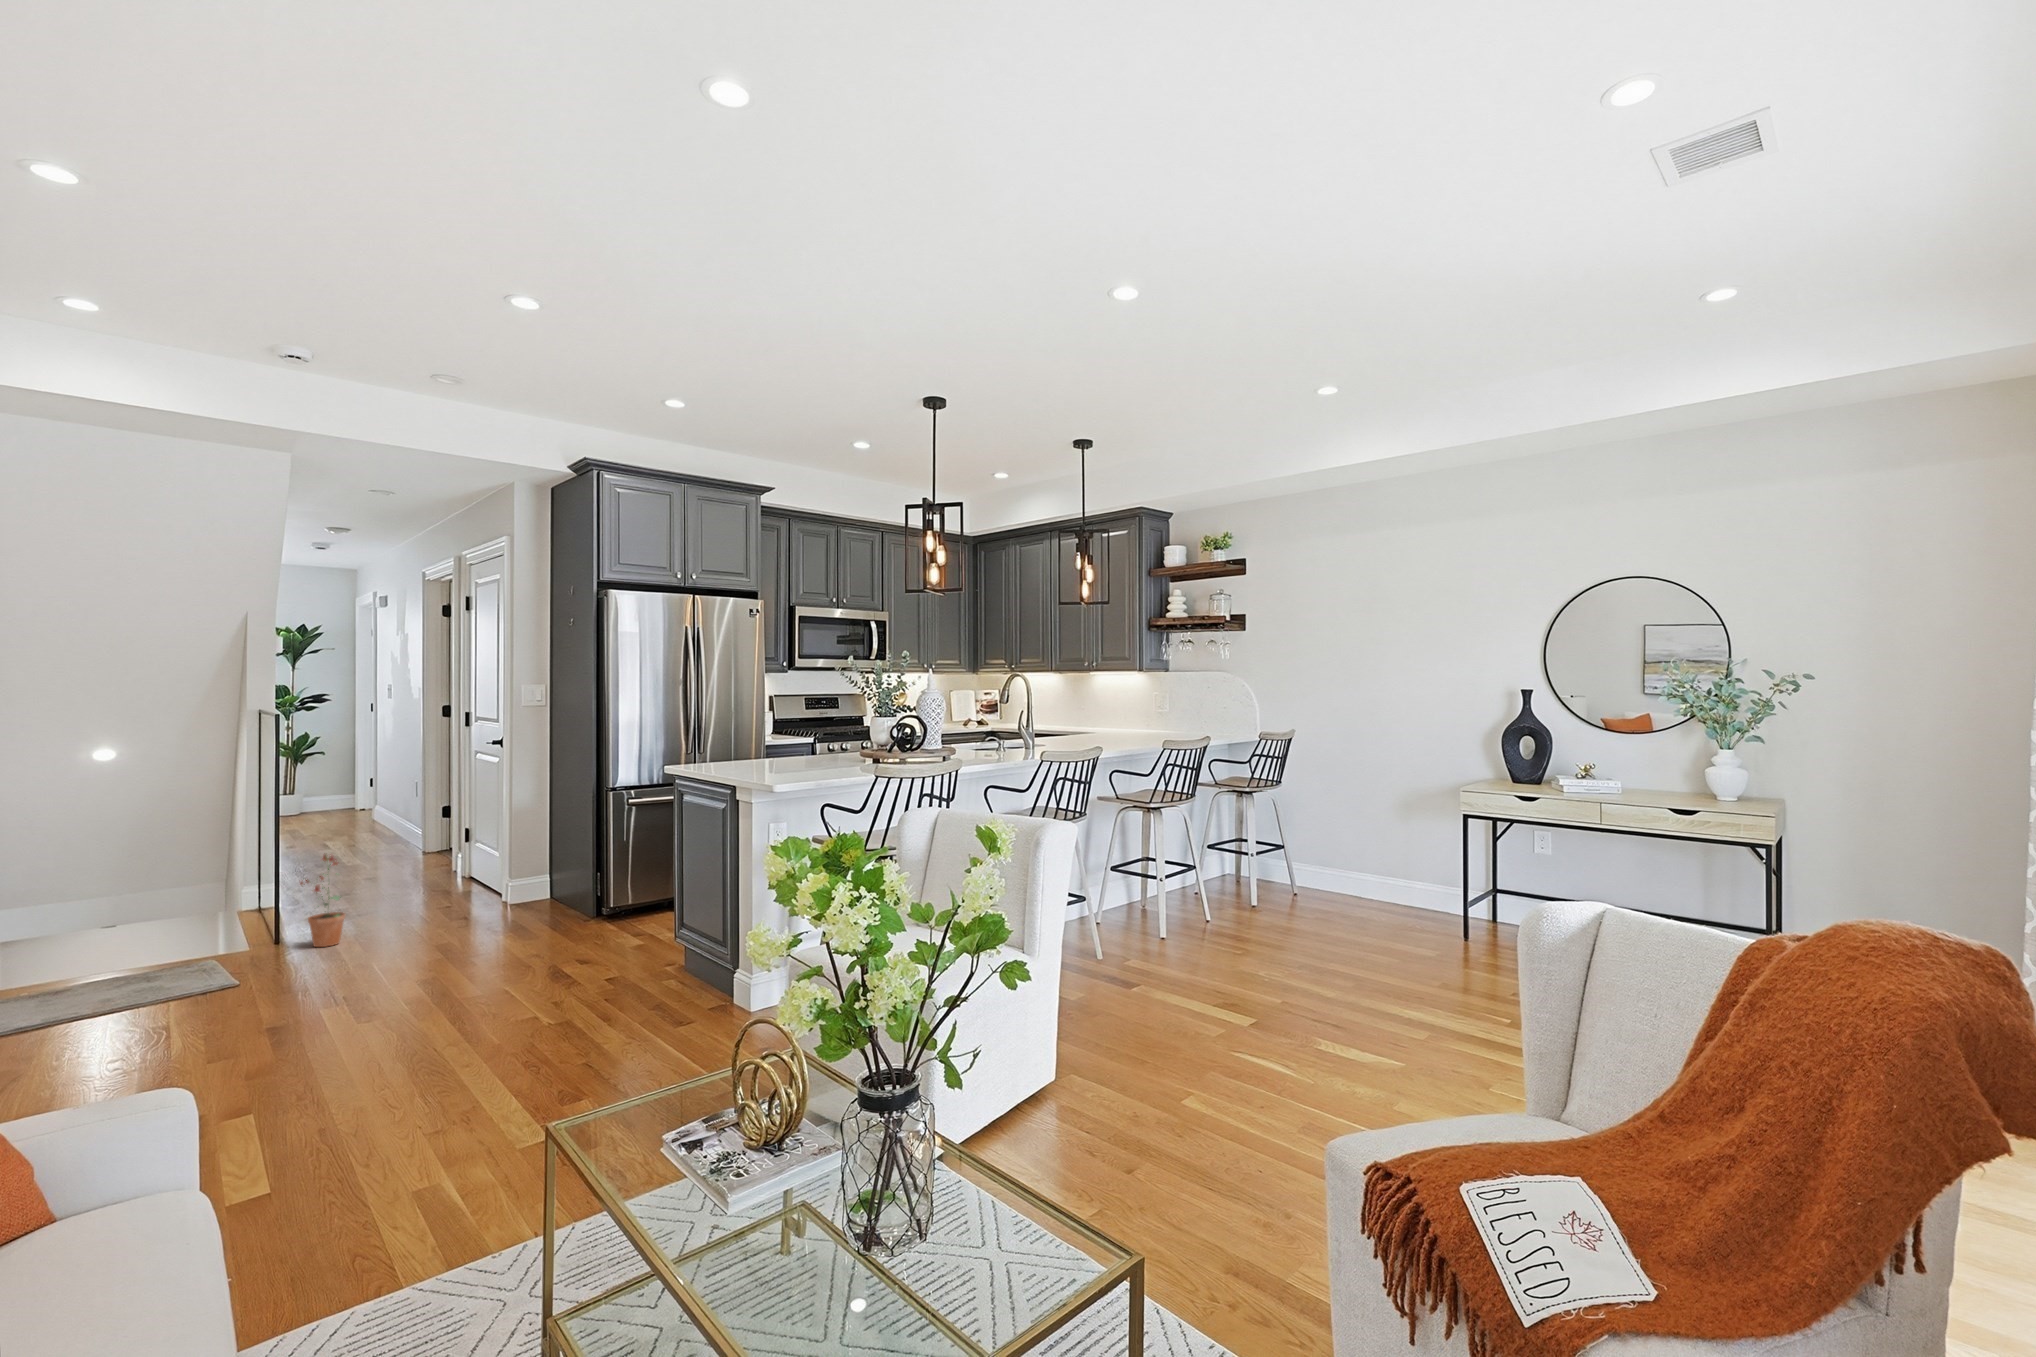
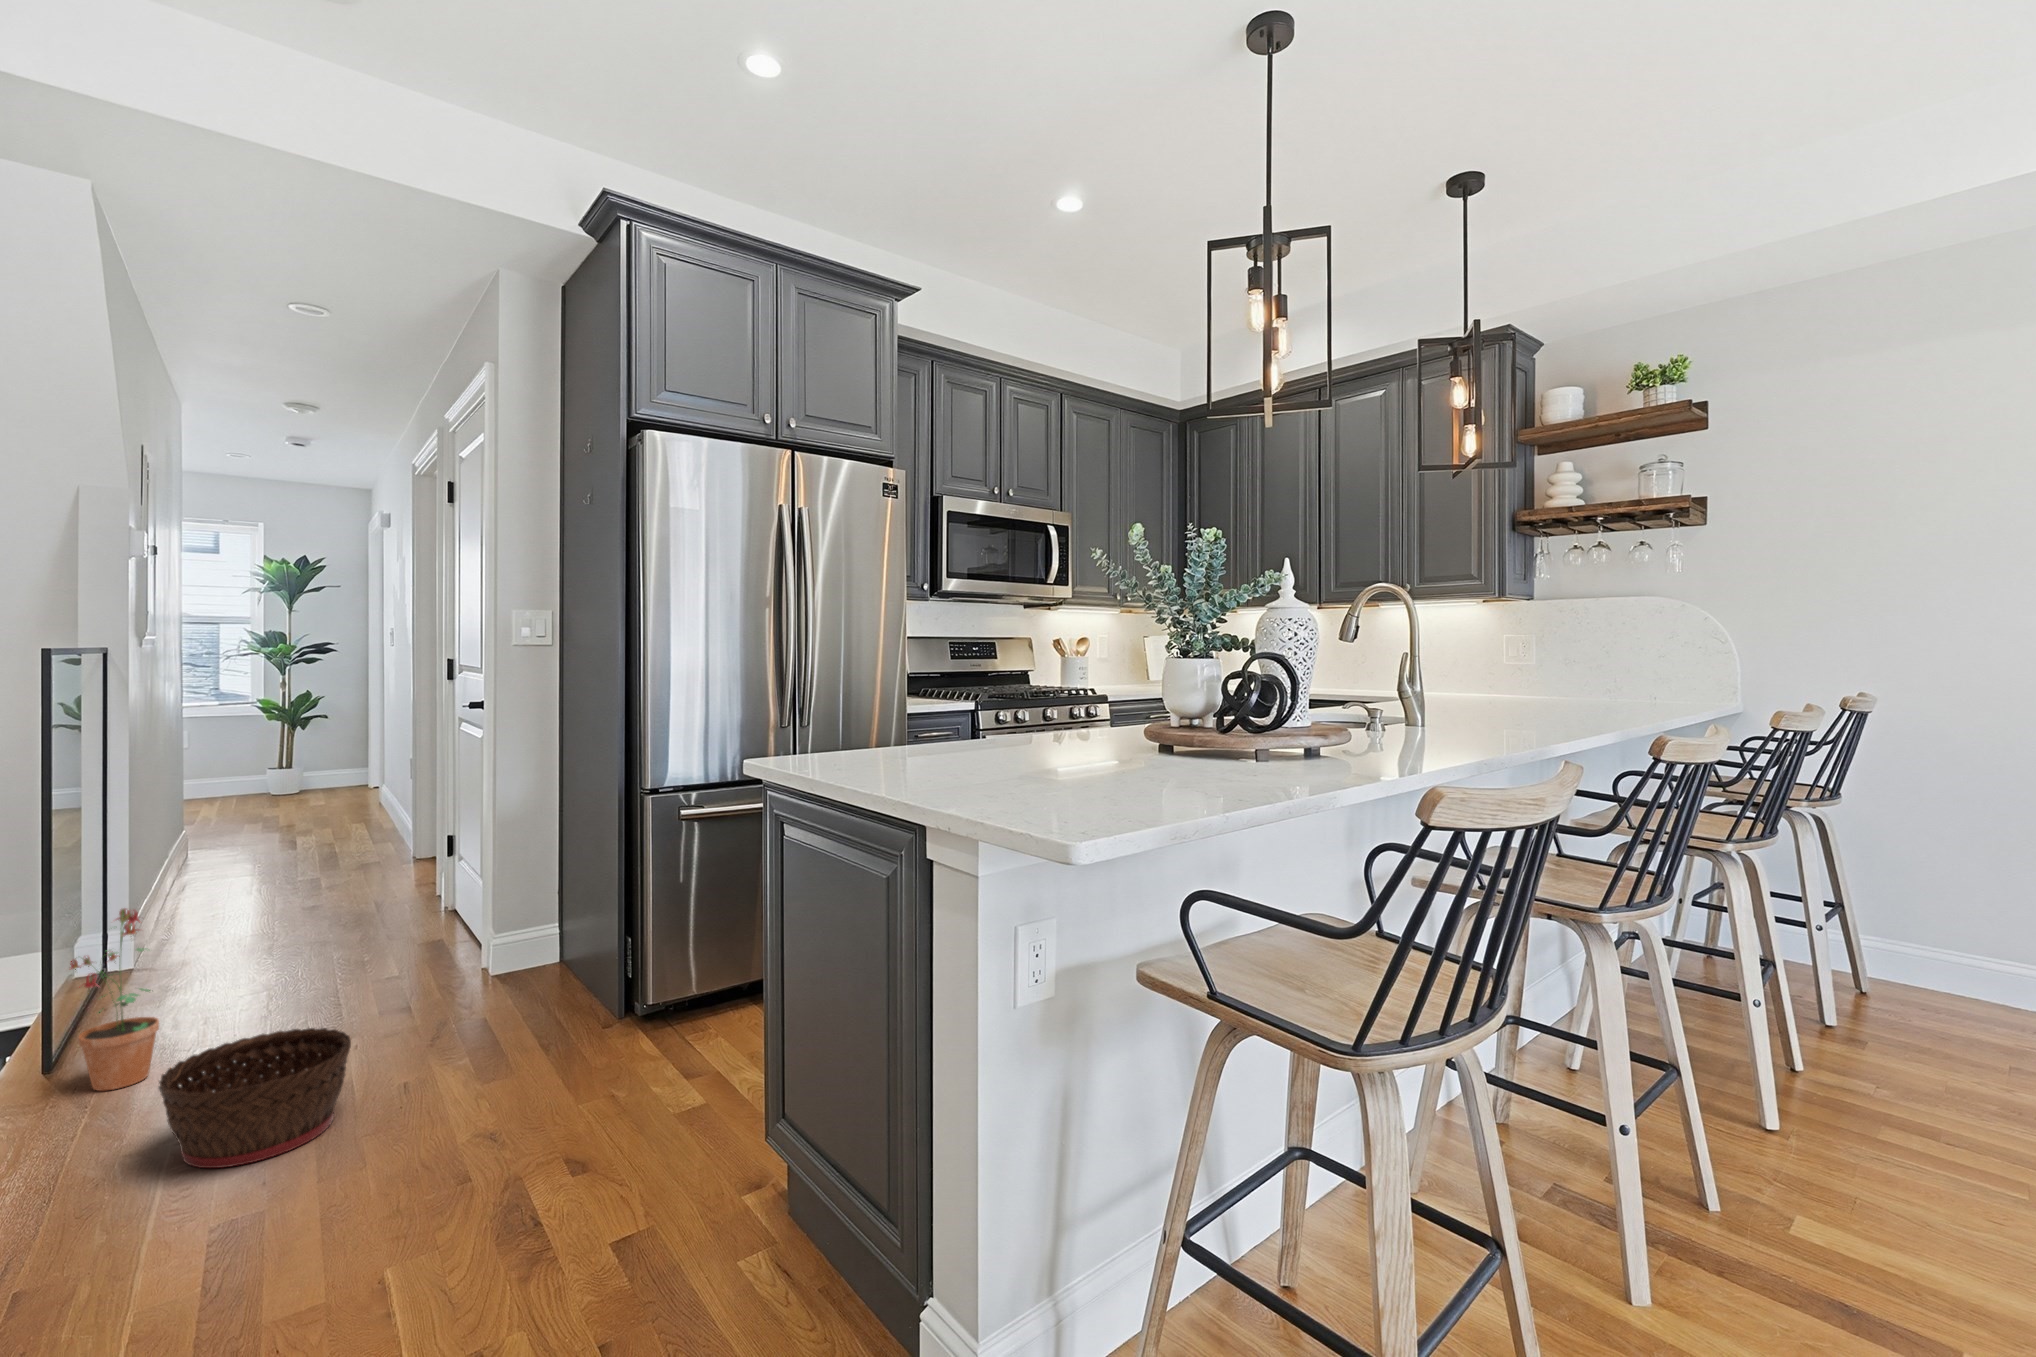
basket: none [377,910,463,966] -> present [159,1028,351,1168]

